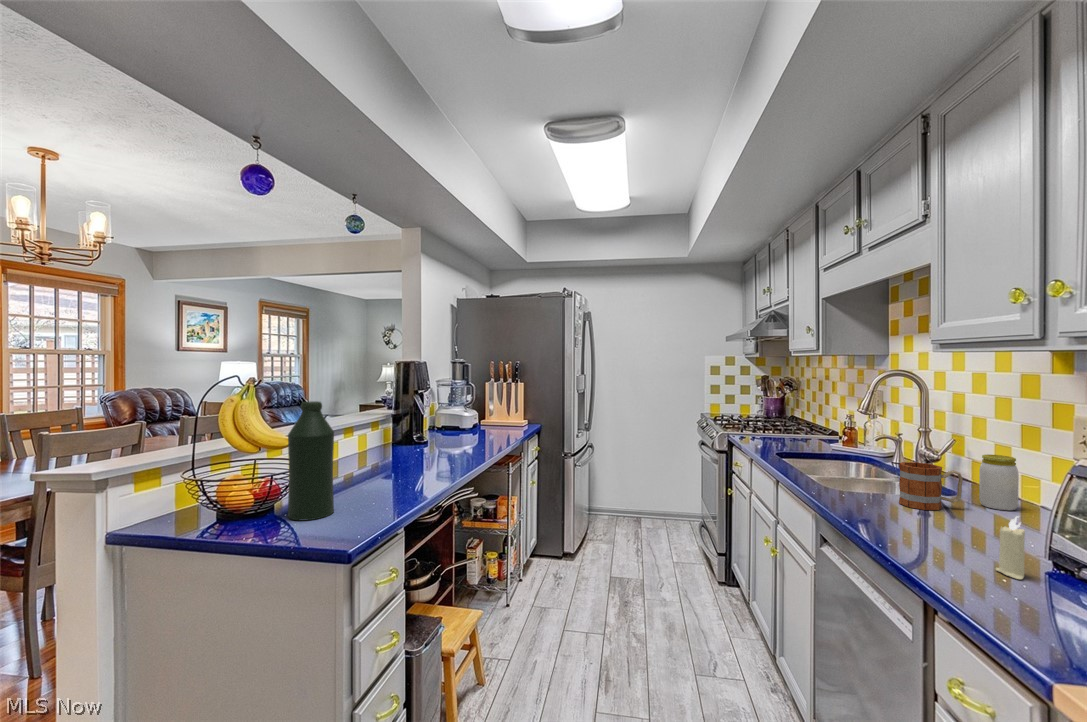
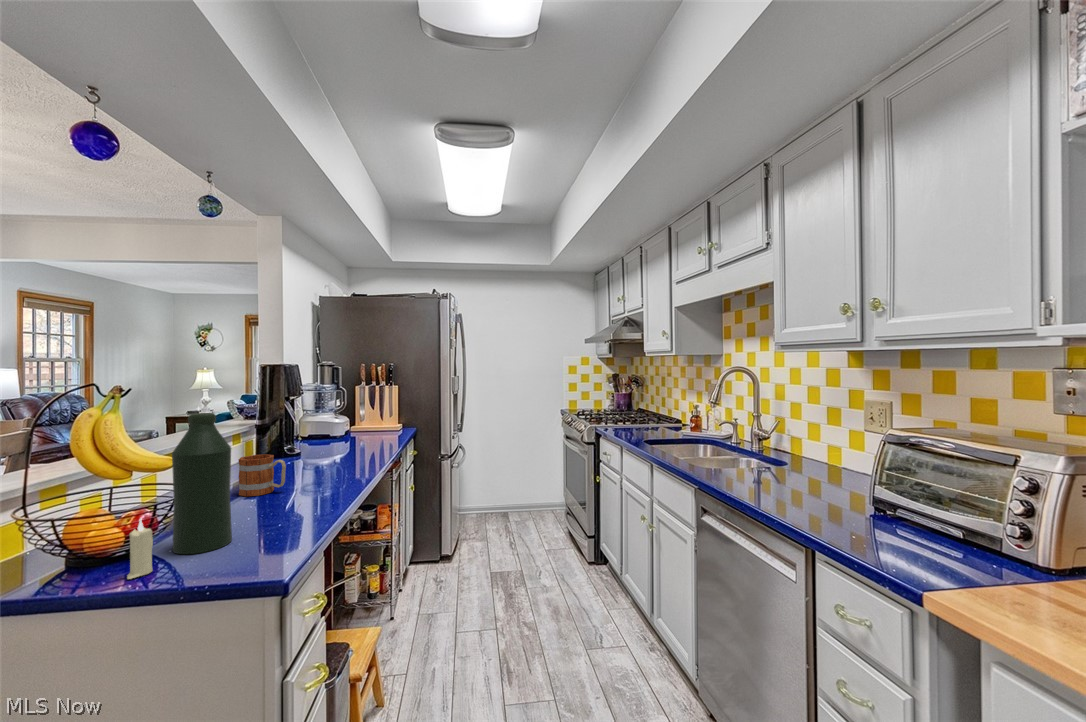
jar: present [979,454,1019,510] -> none [805,431,831,473]
mug: present [899,462,963,510] -> present [239,454,286,496]
candle: present [996,516,1025,579] -> present [127,519,153,579]

